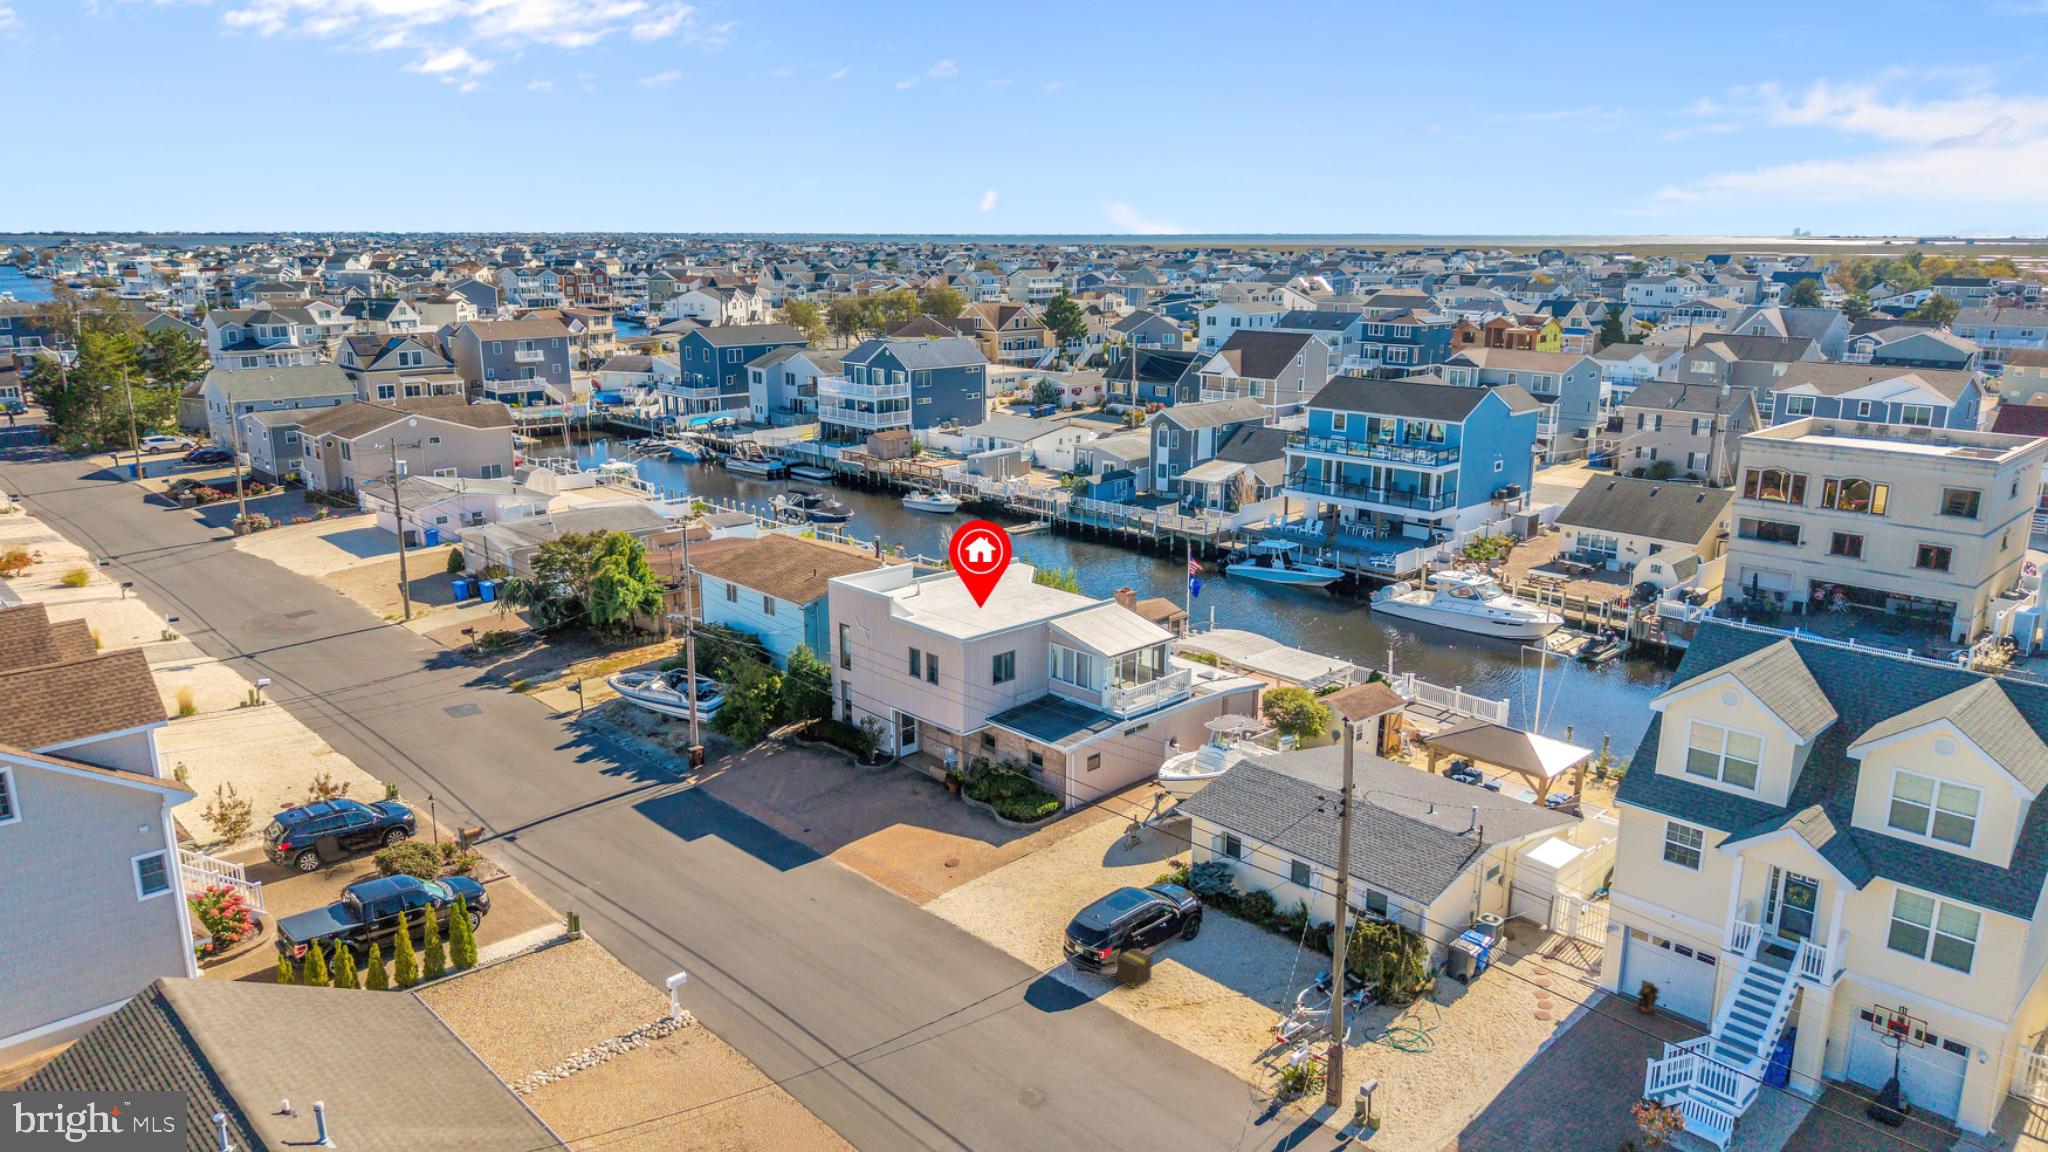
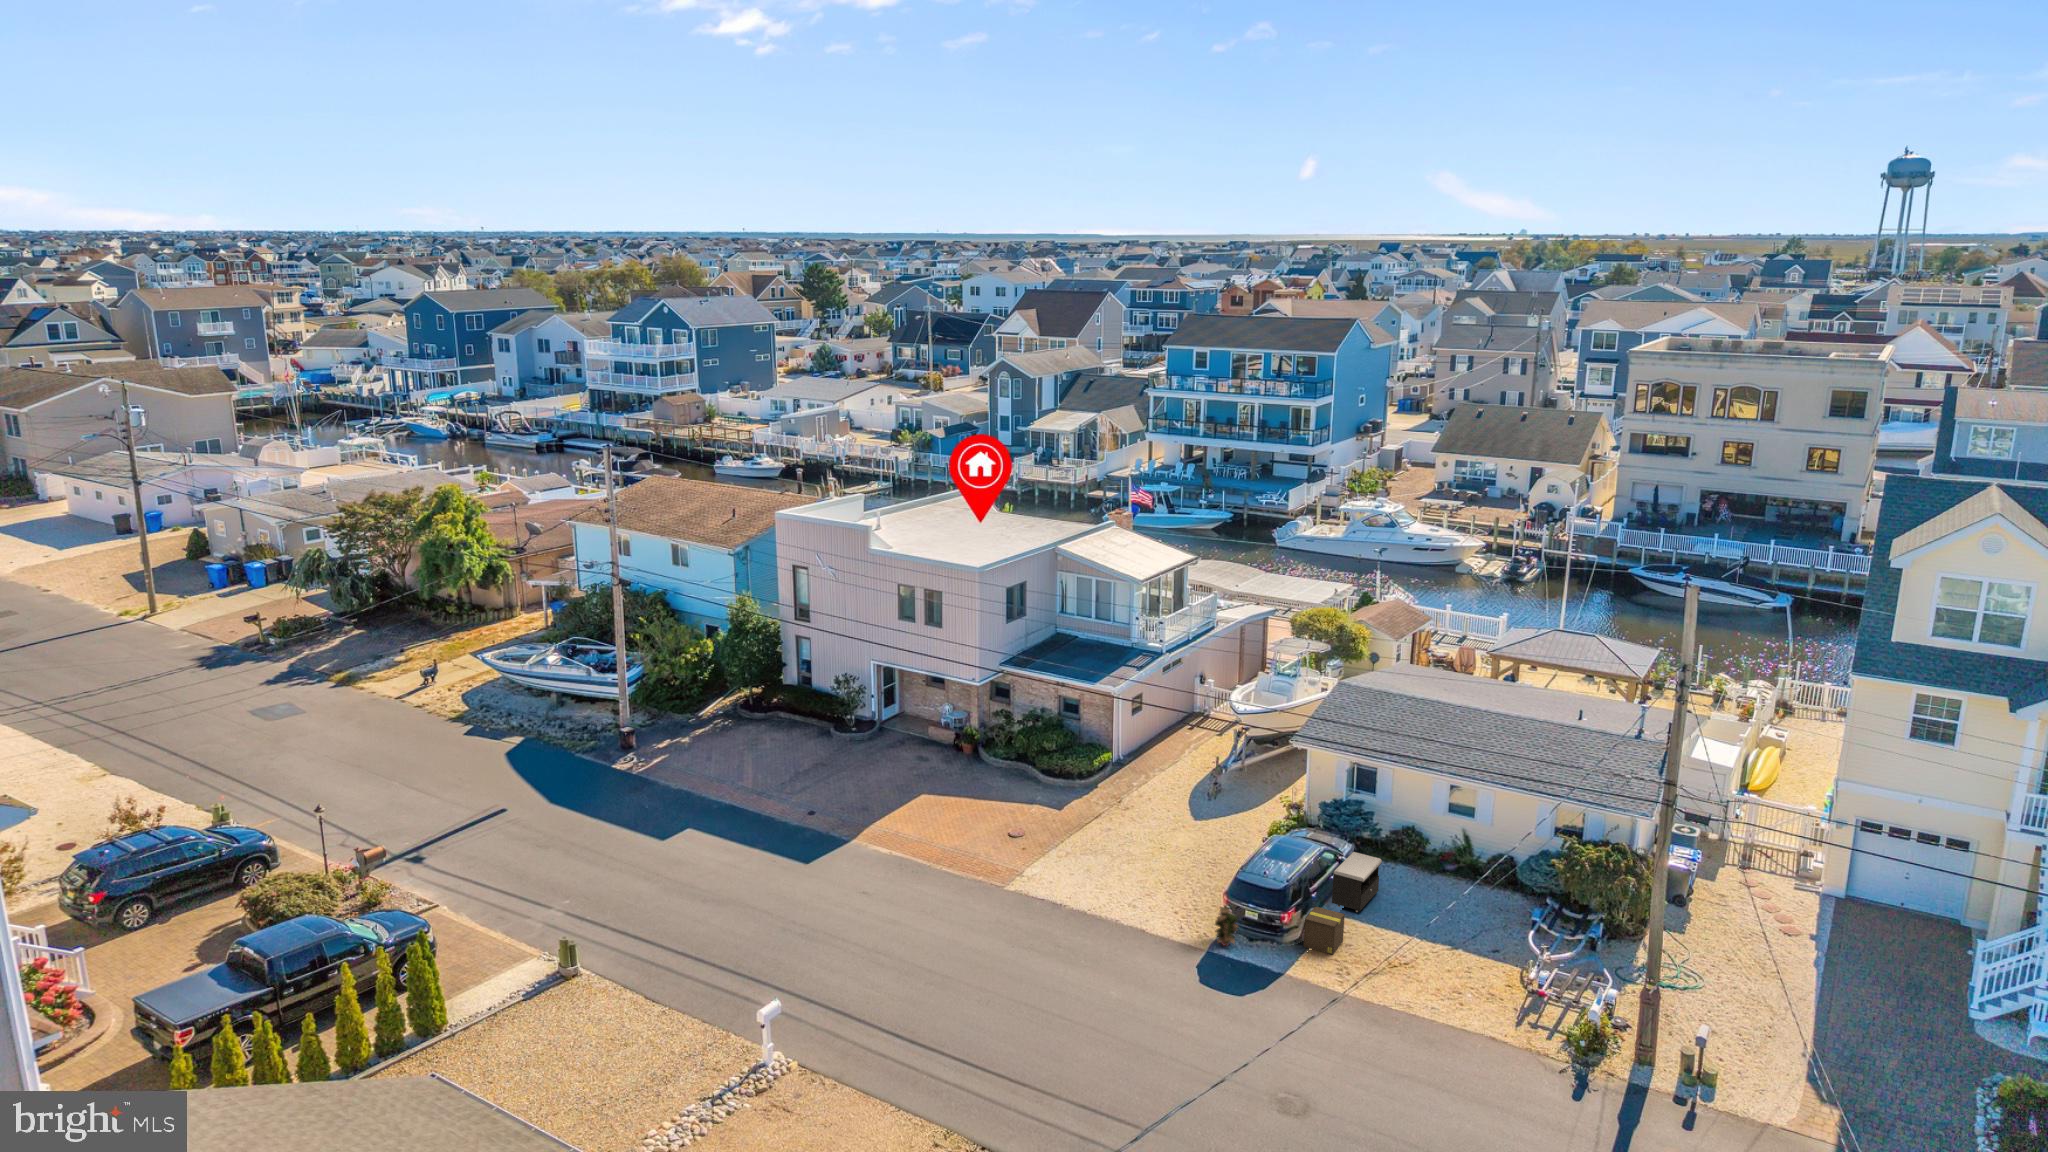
lounge chair: present [312,834,353,879] -> none [132,873,197,938]
storage bench: none [1162,908,1209,957] -> present [1332,852,1382,912]
decorative plant: present [1638,980,1659,1013] -> present [1215,907,1238,946]

